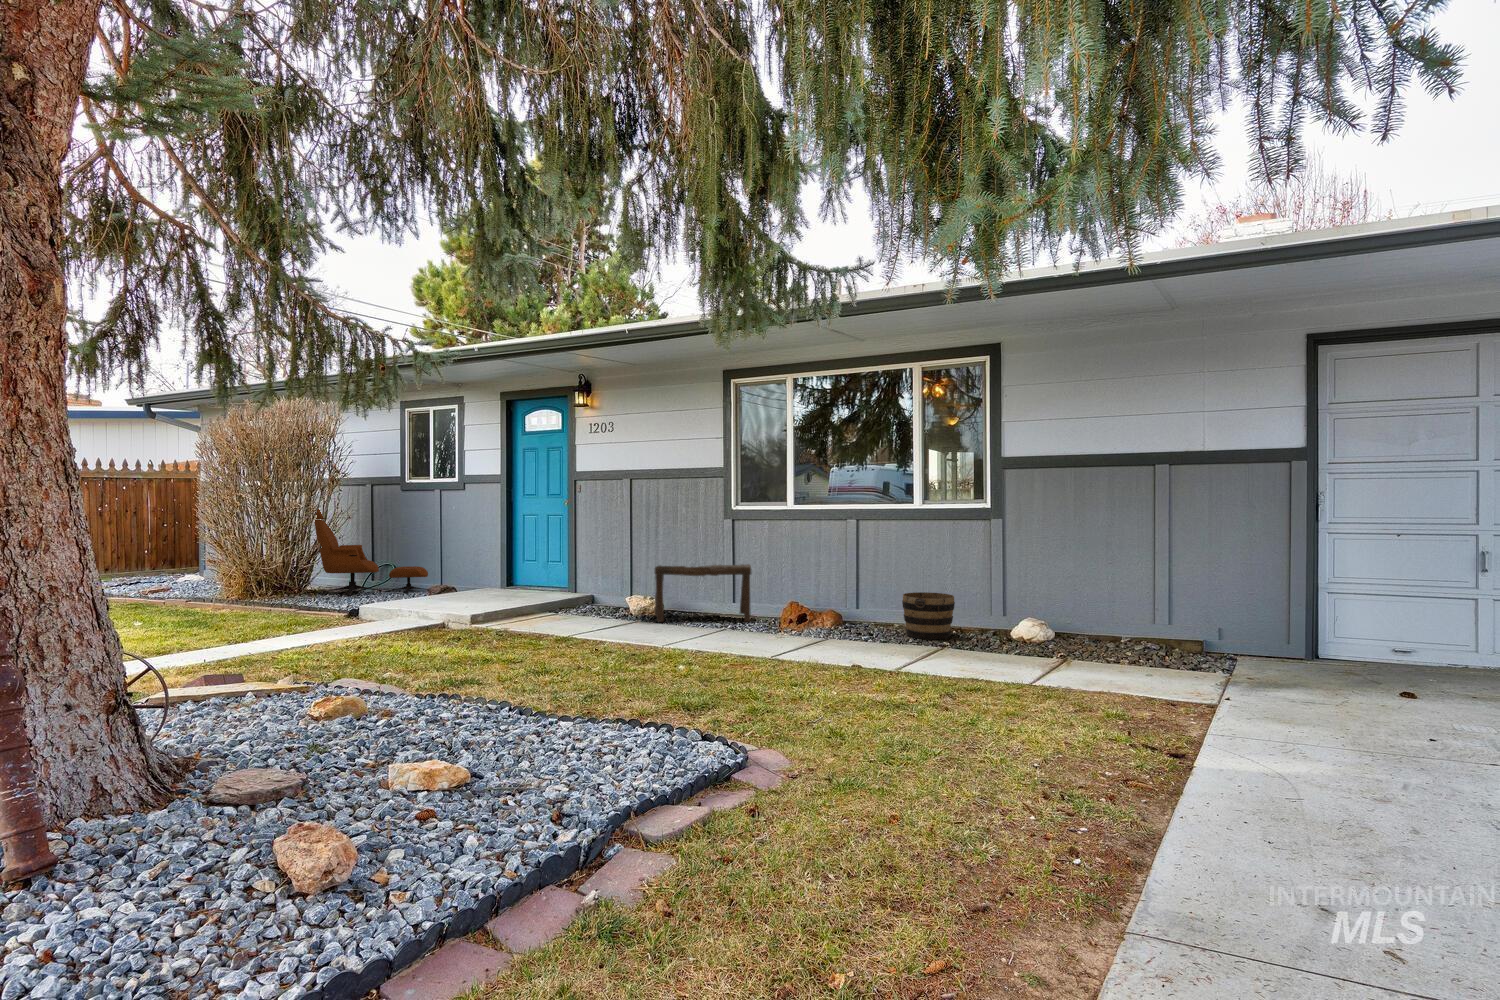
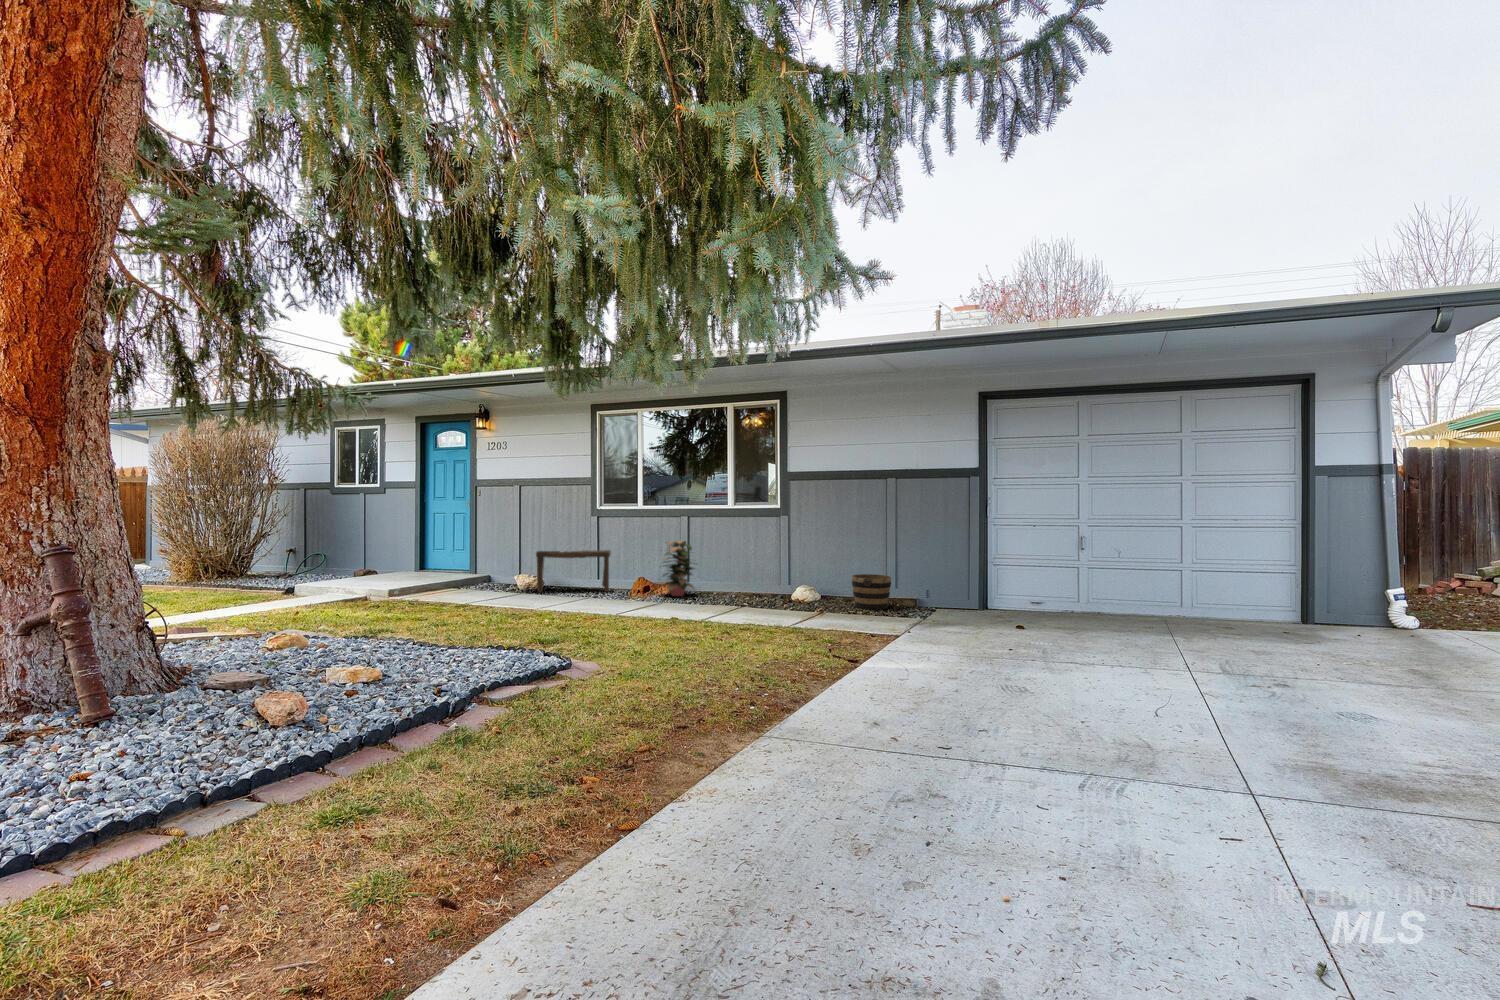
lounge chair: present [314,508,429,596] -> none [252,507,354,578]
decorative plant: none [820,552,876,631] -> present [663,541,694,596]
bucket: present [902,592,955,639] -> present [852,574,891,609]

